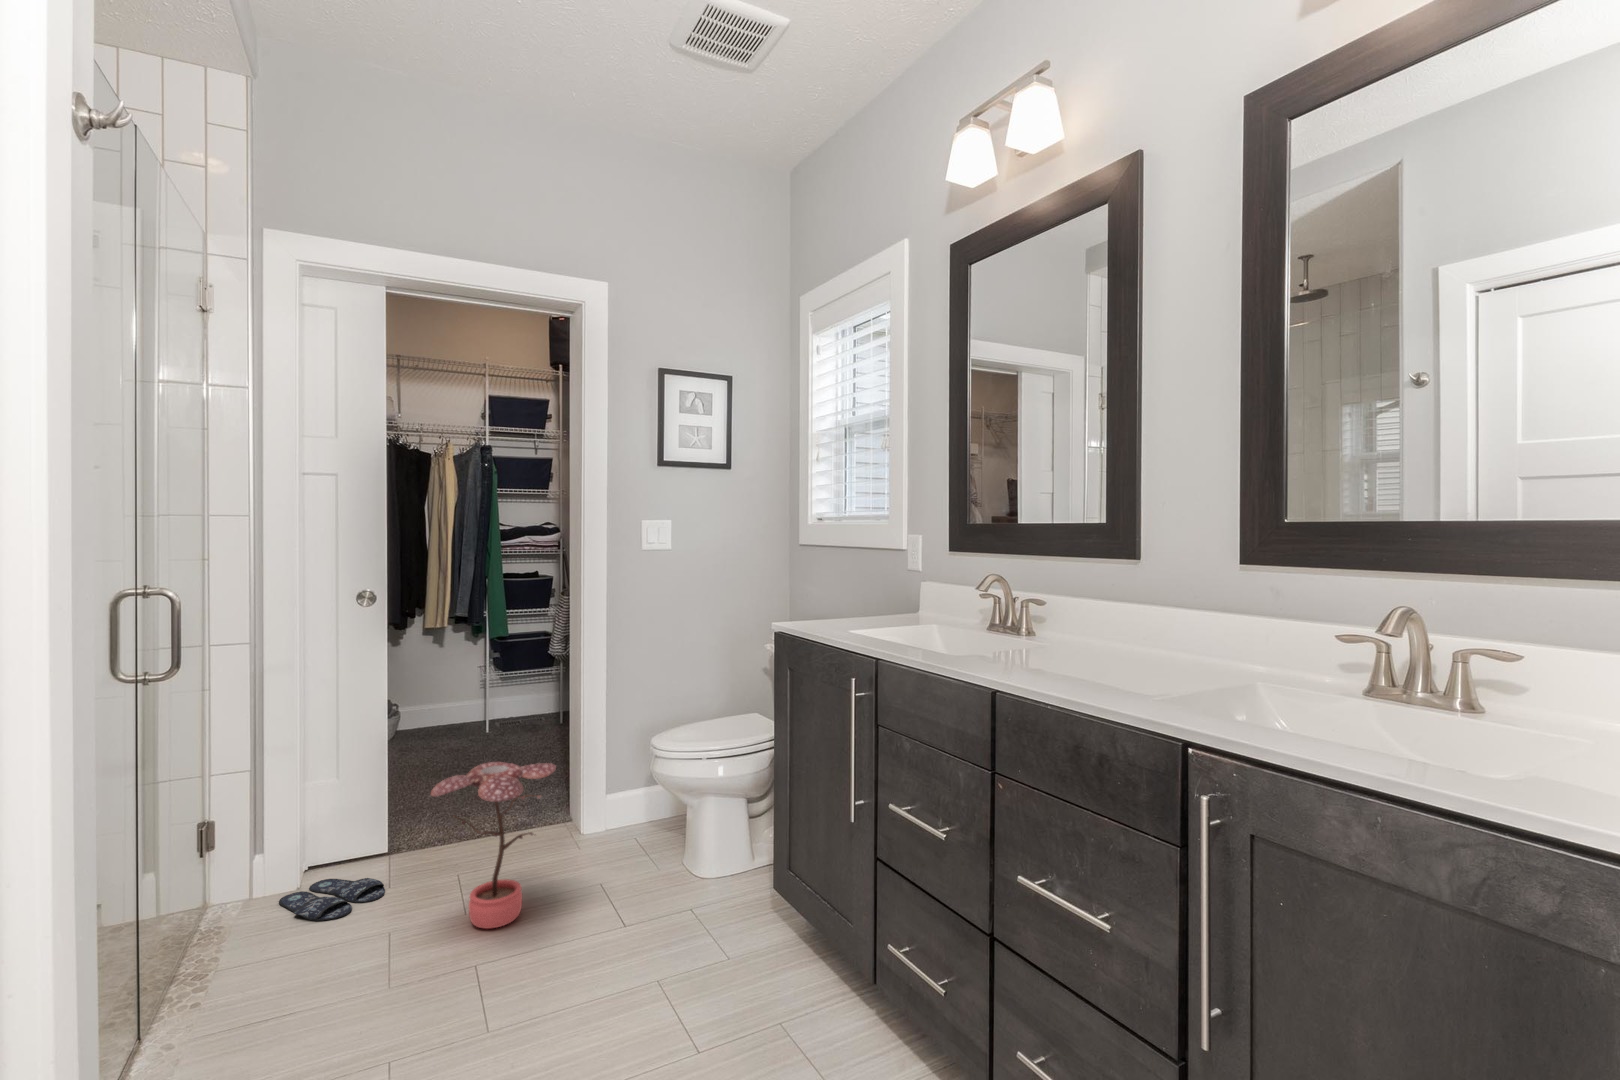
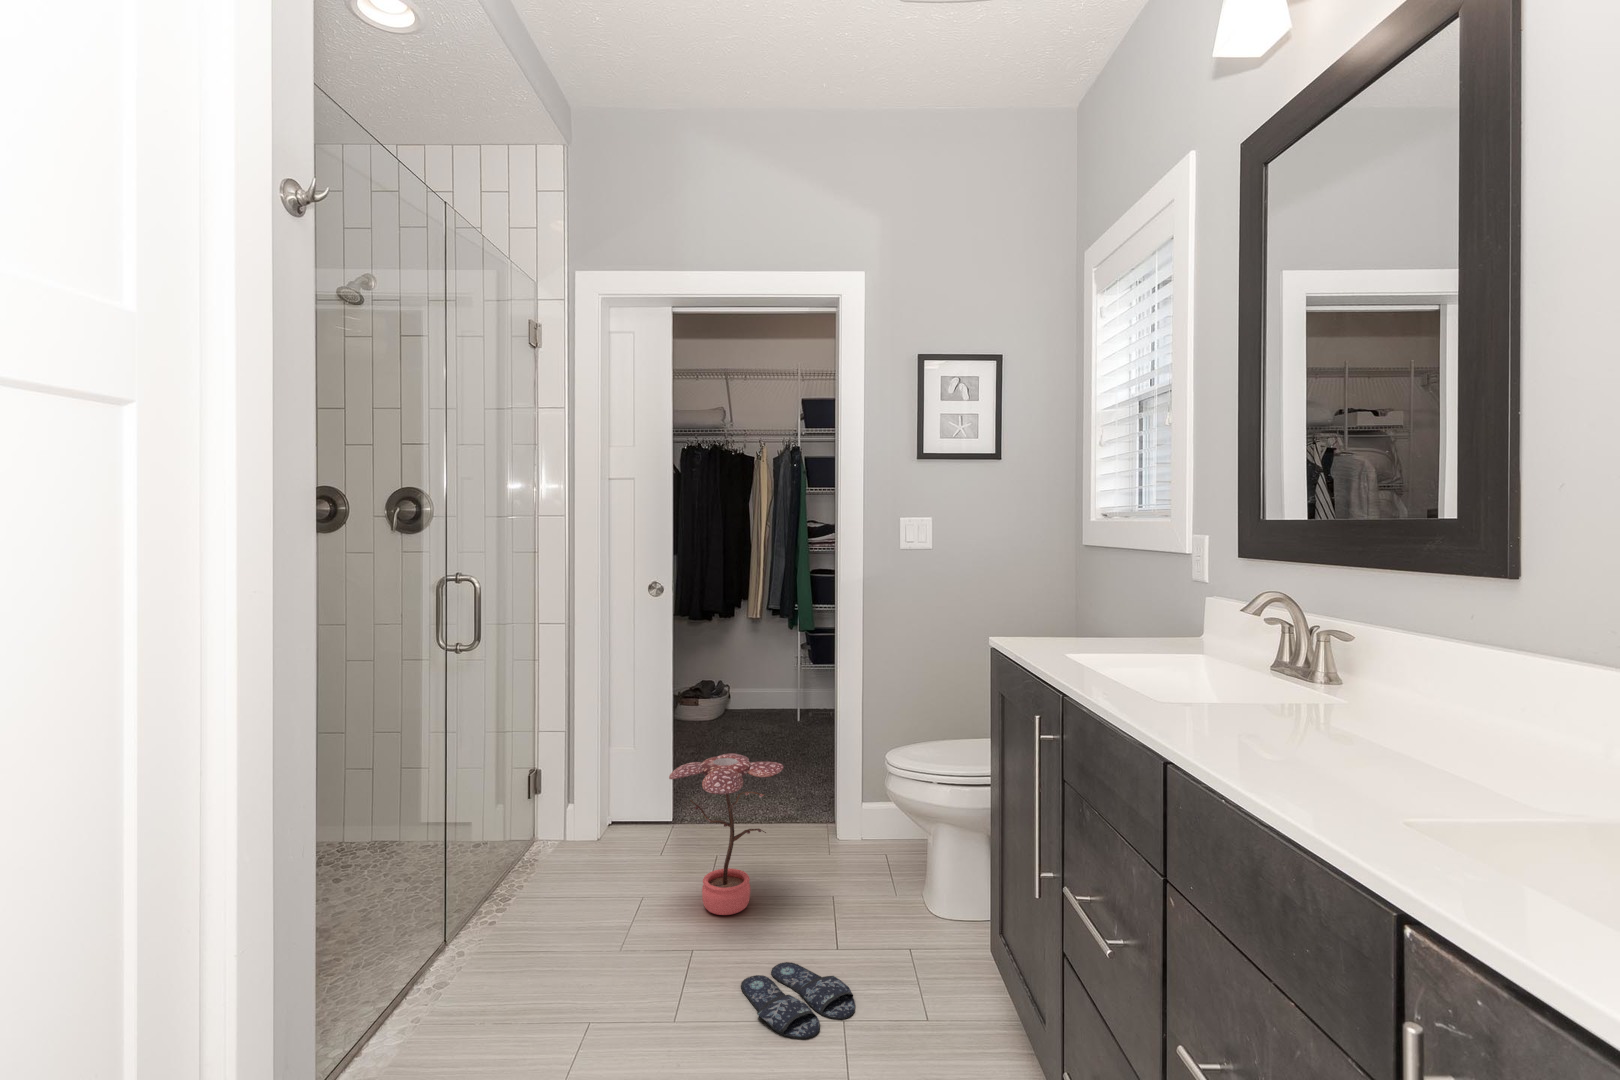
slippers: present [279,878,385,921] -> present [741,962,855,1039]

